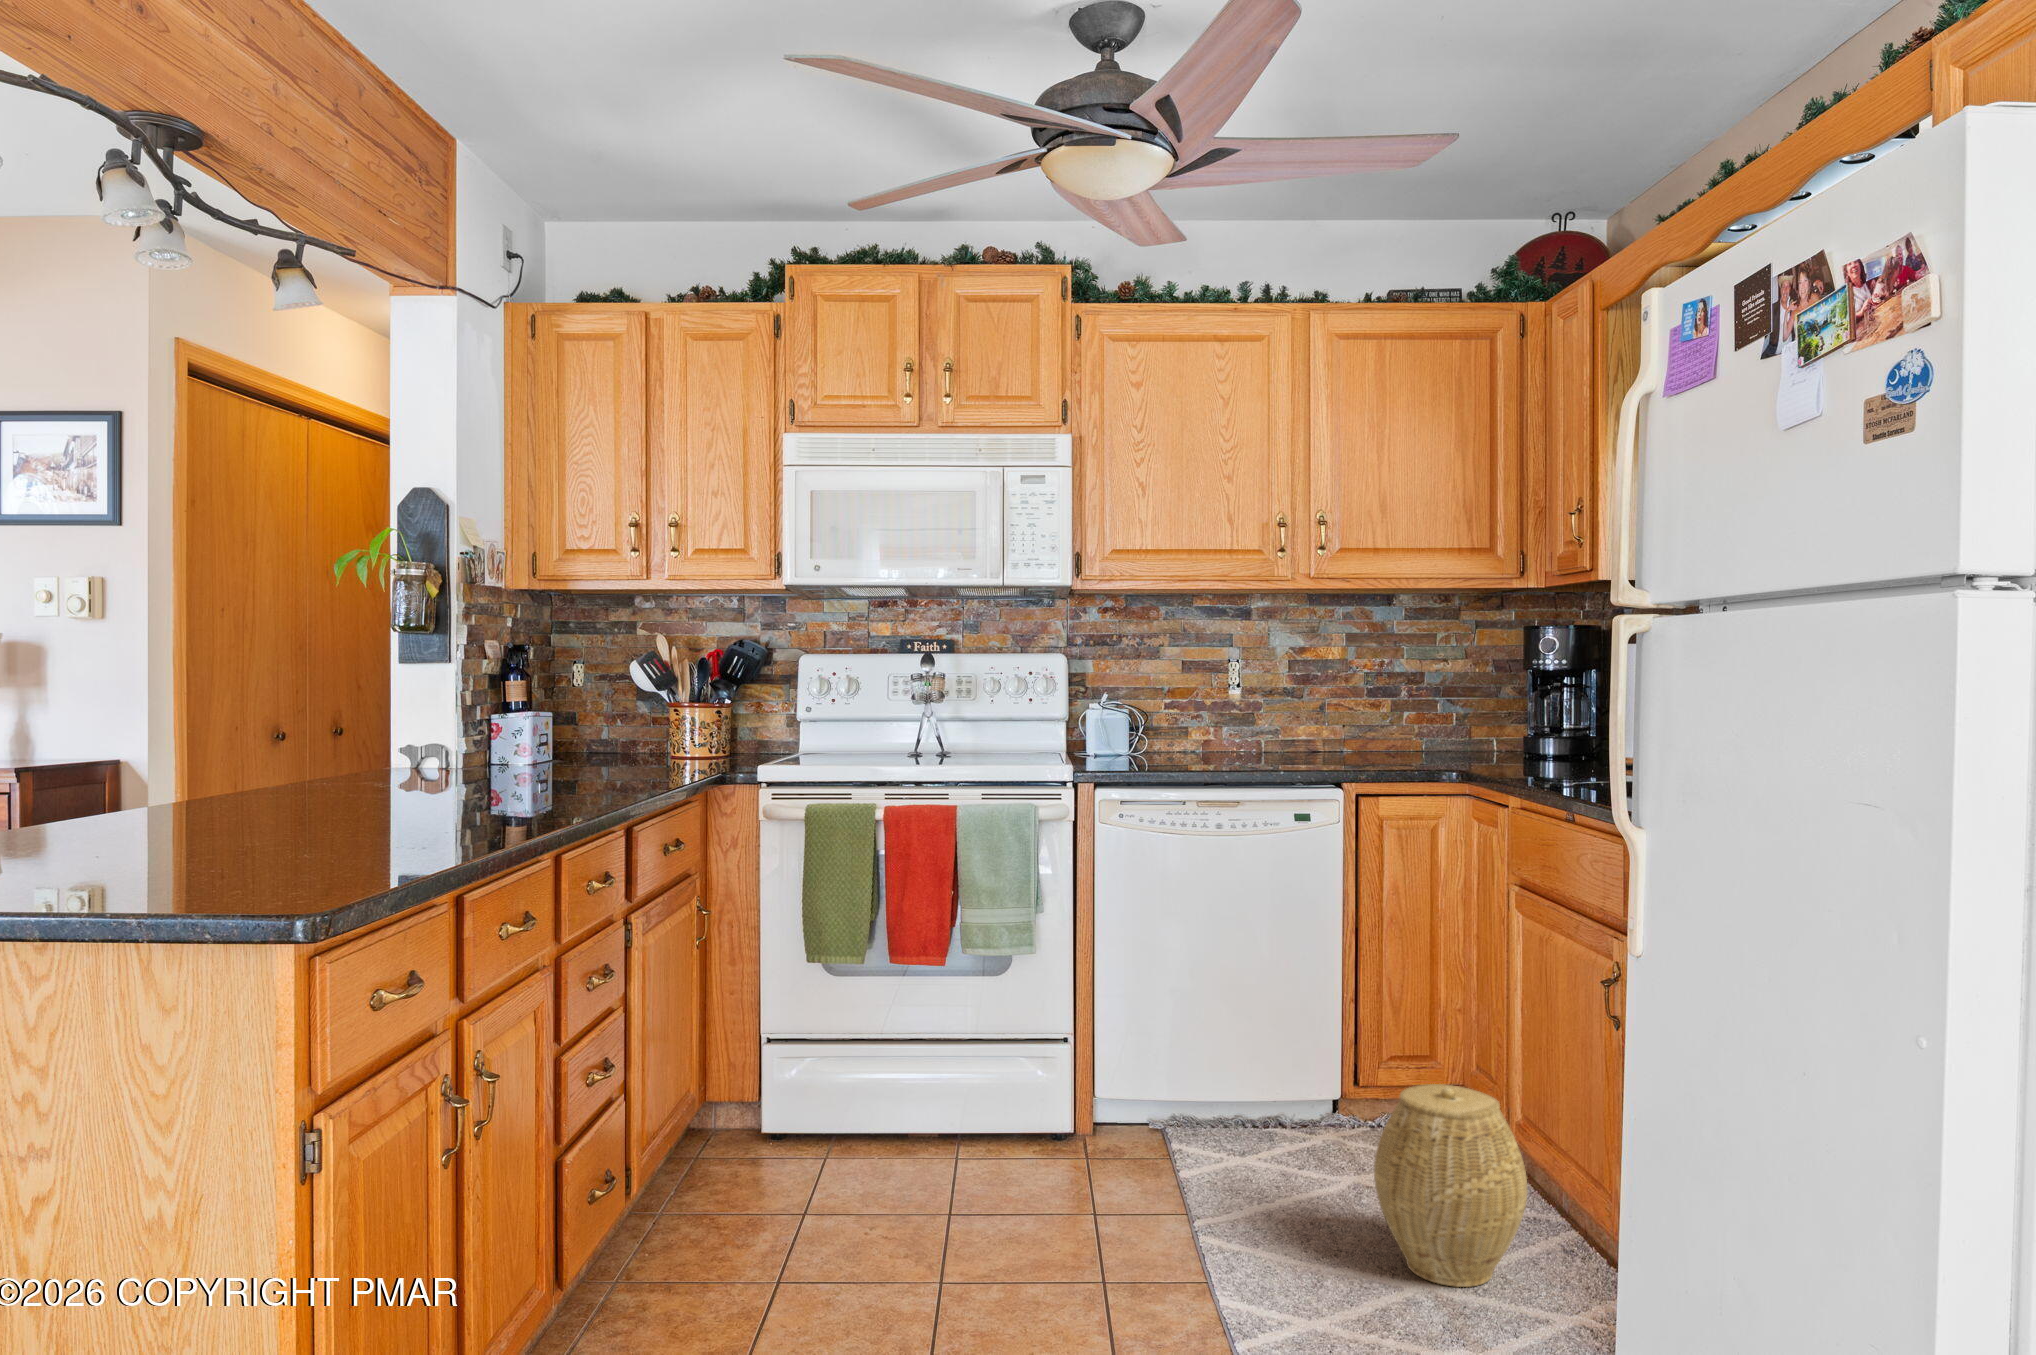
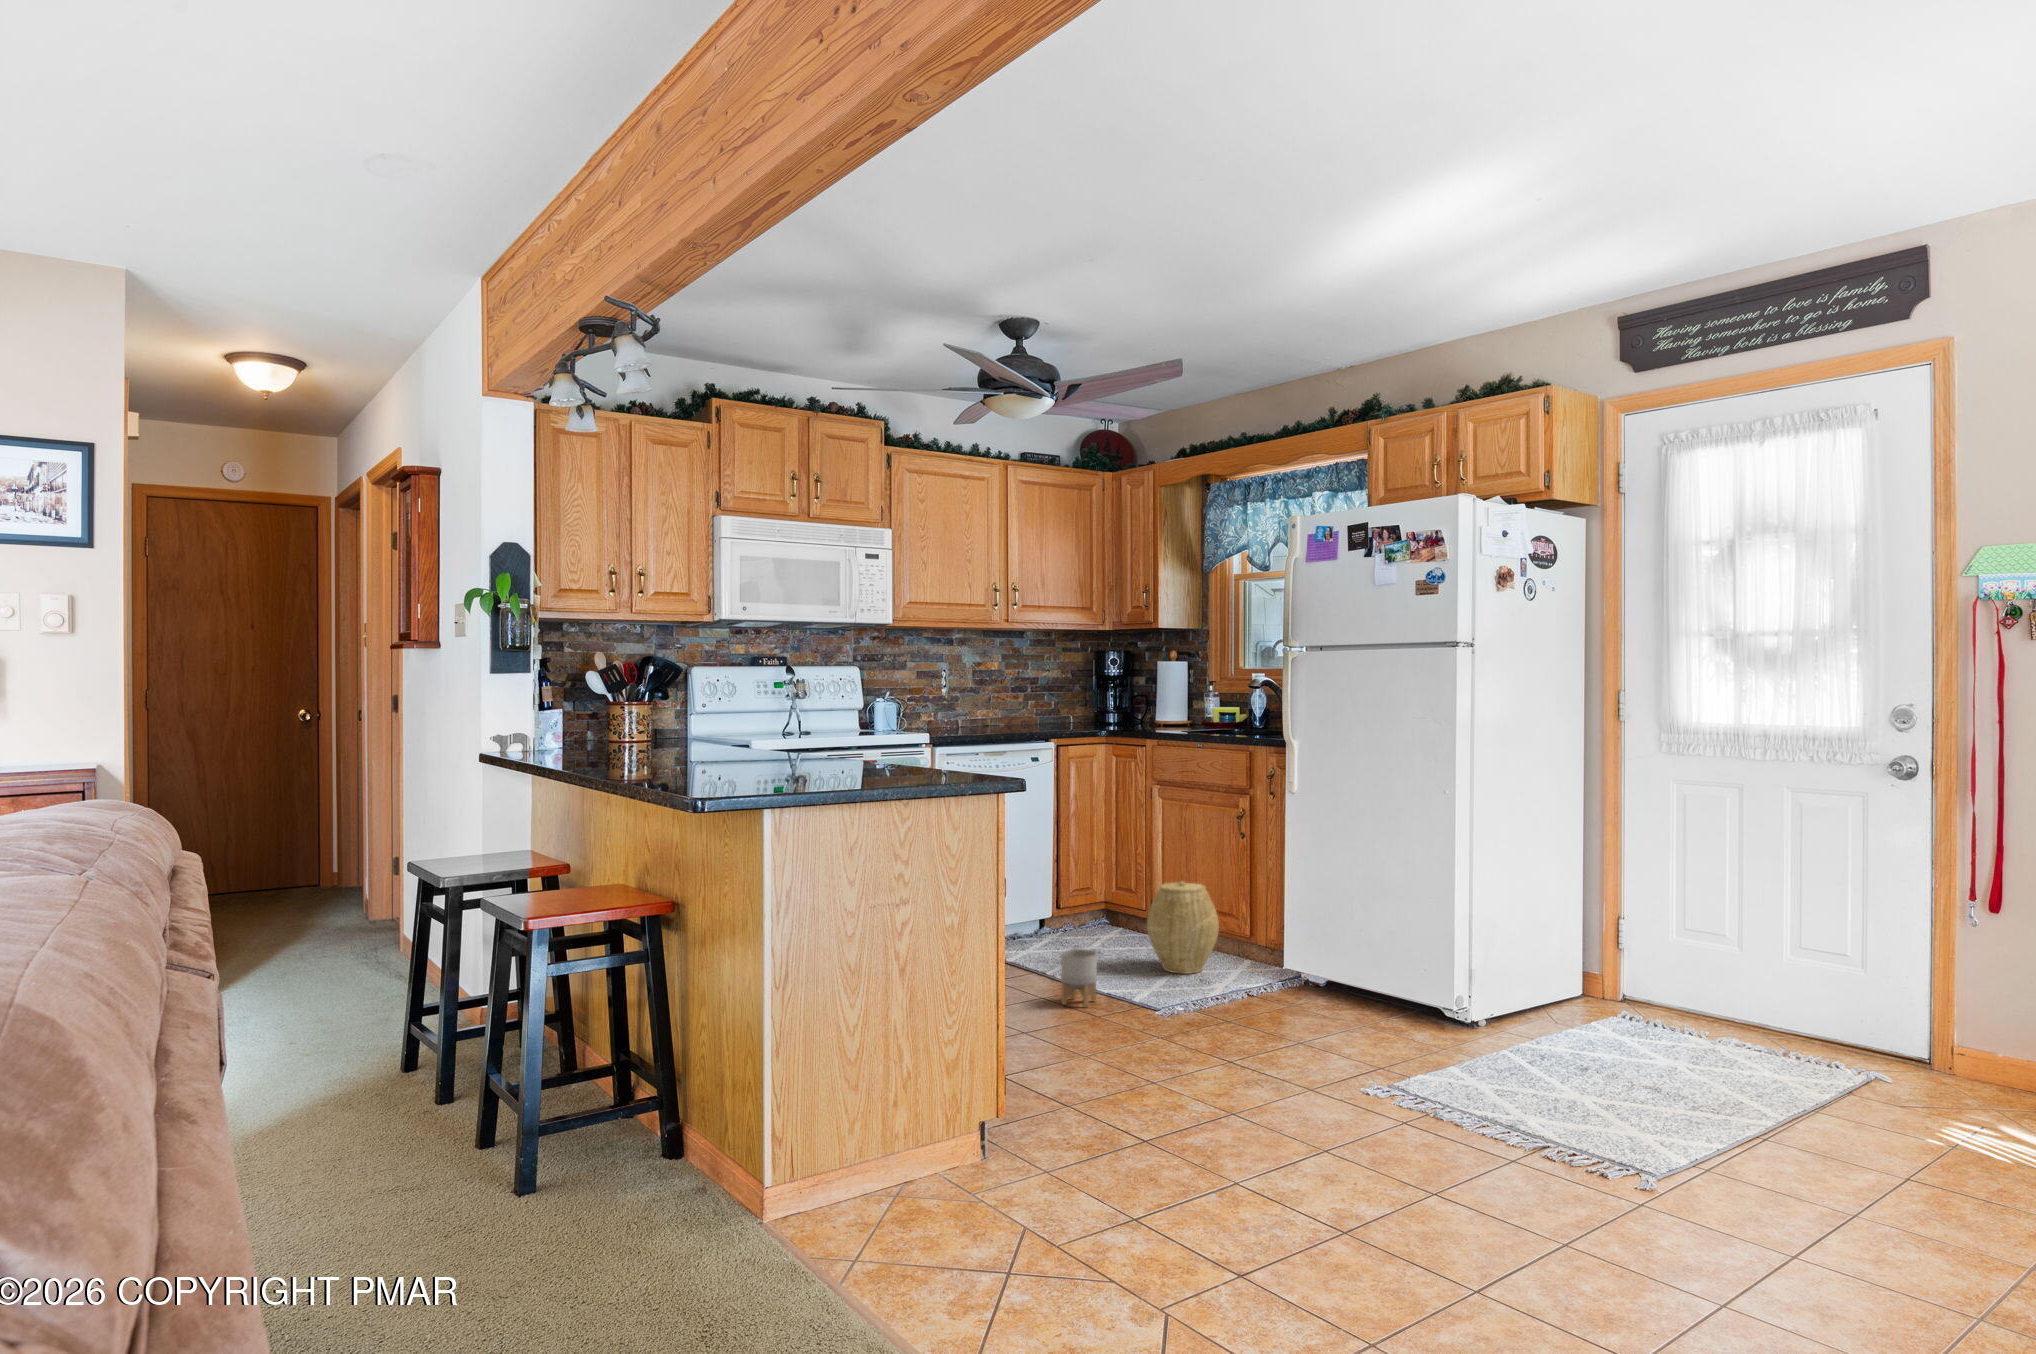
planter: none [1084,1195,1155,1324] -> present [1061,949,1097,1007]

